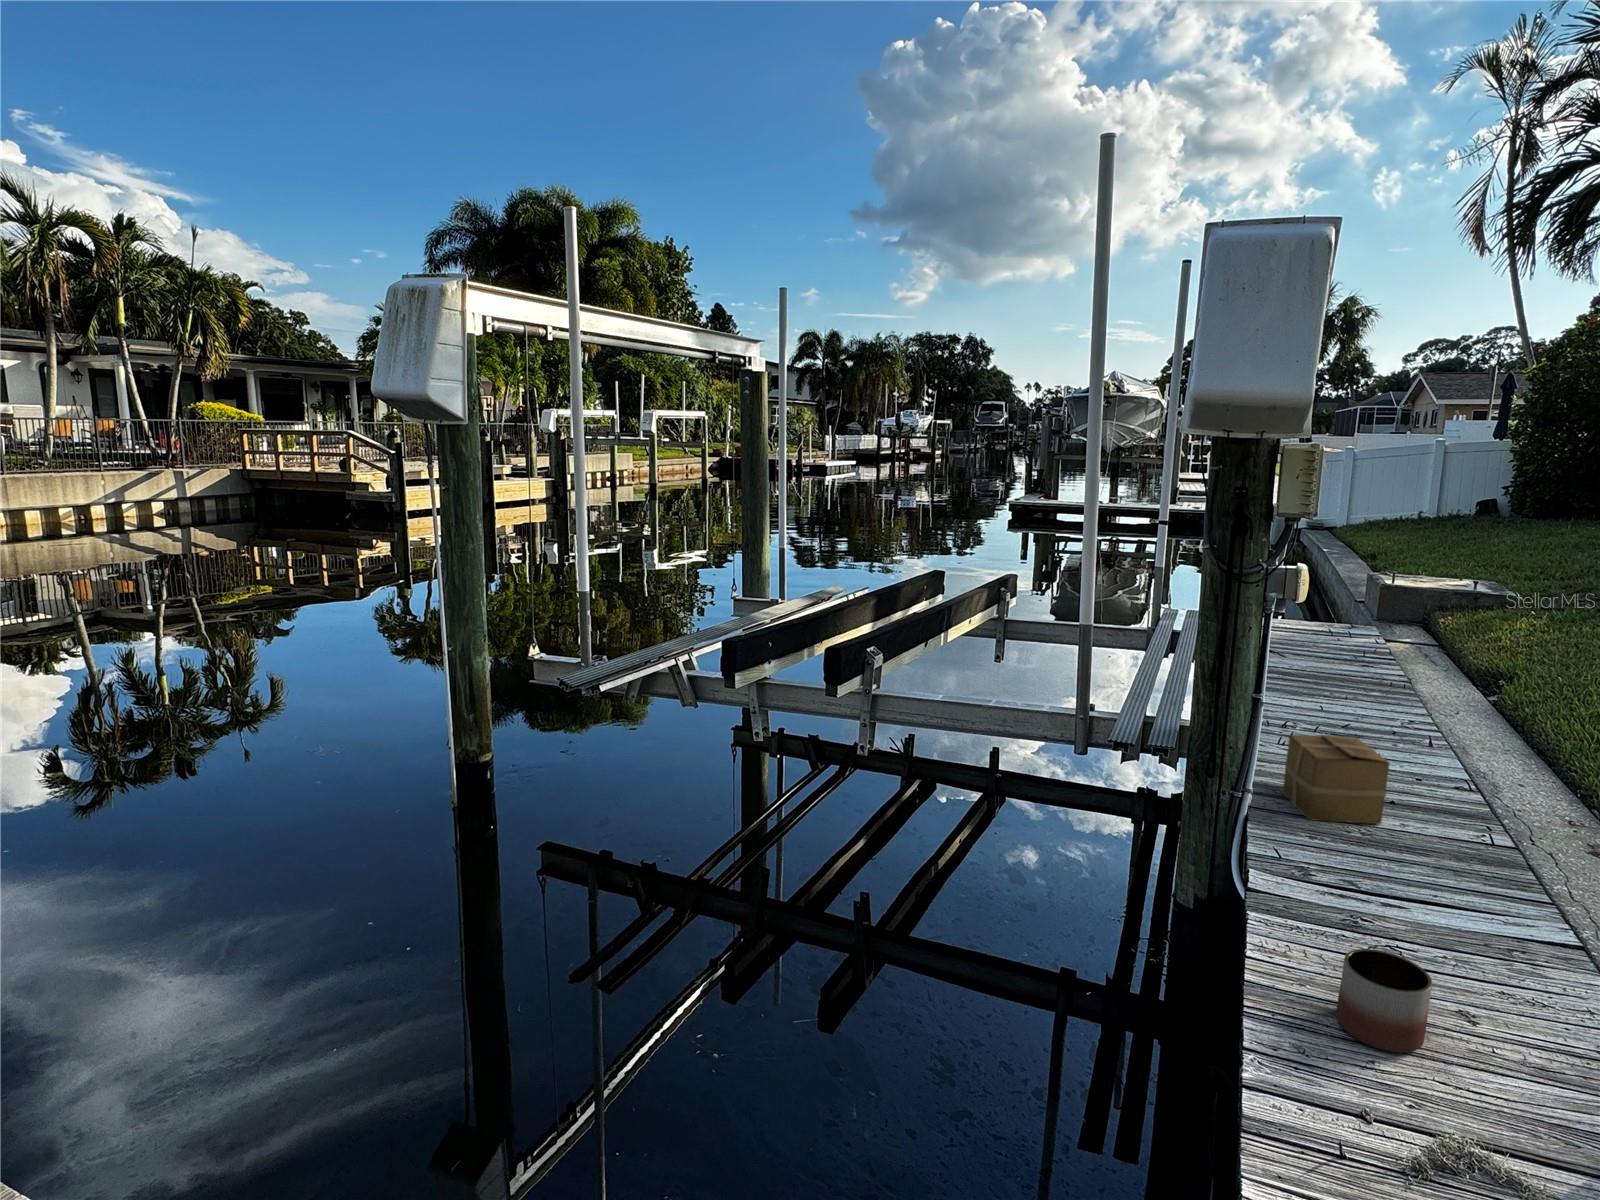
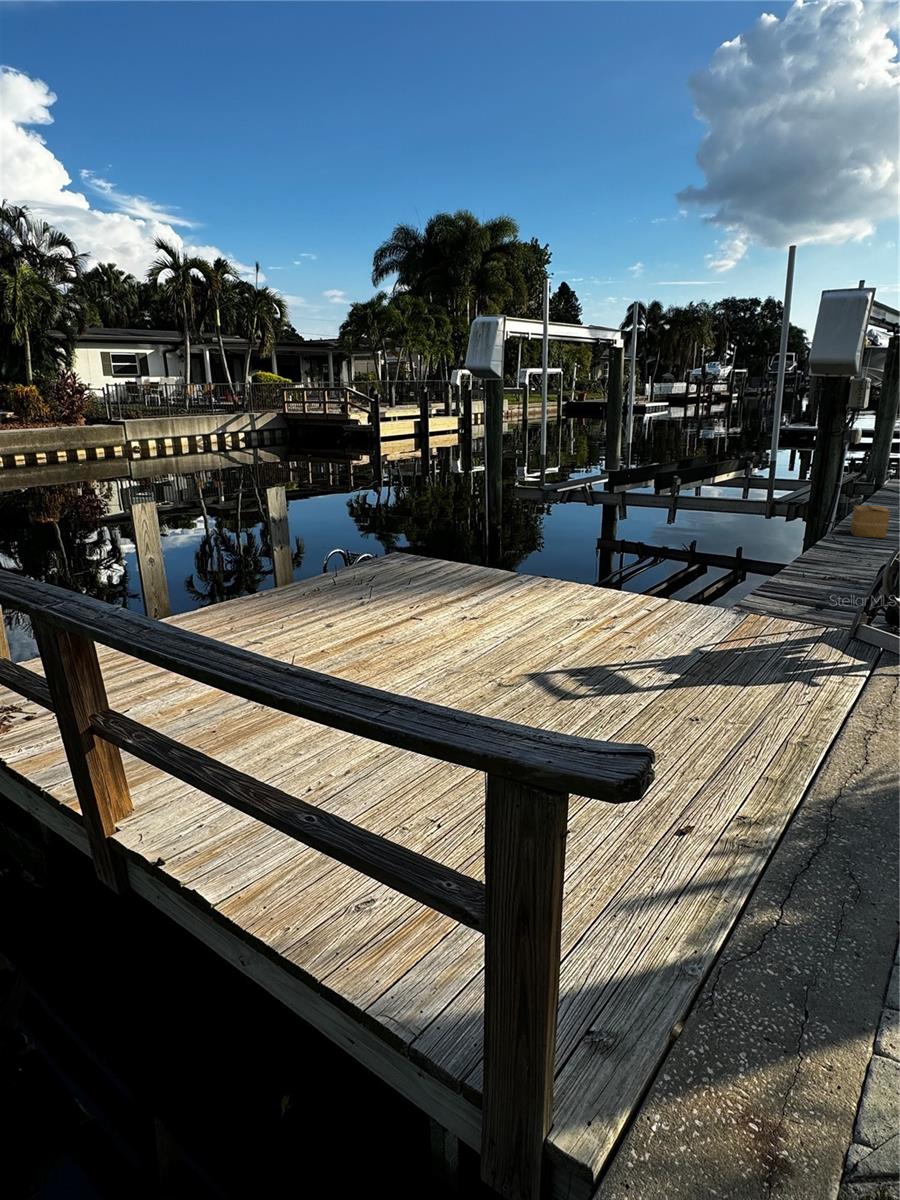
planter: present [1336,949,1432,1053] -> none [821,545,850,571]

